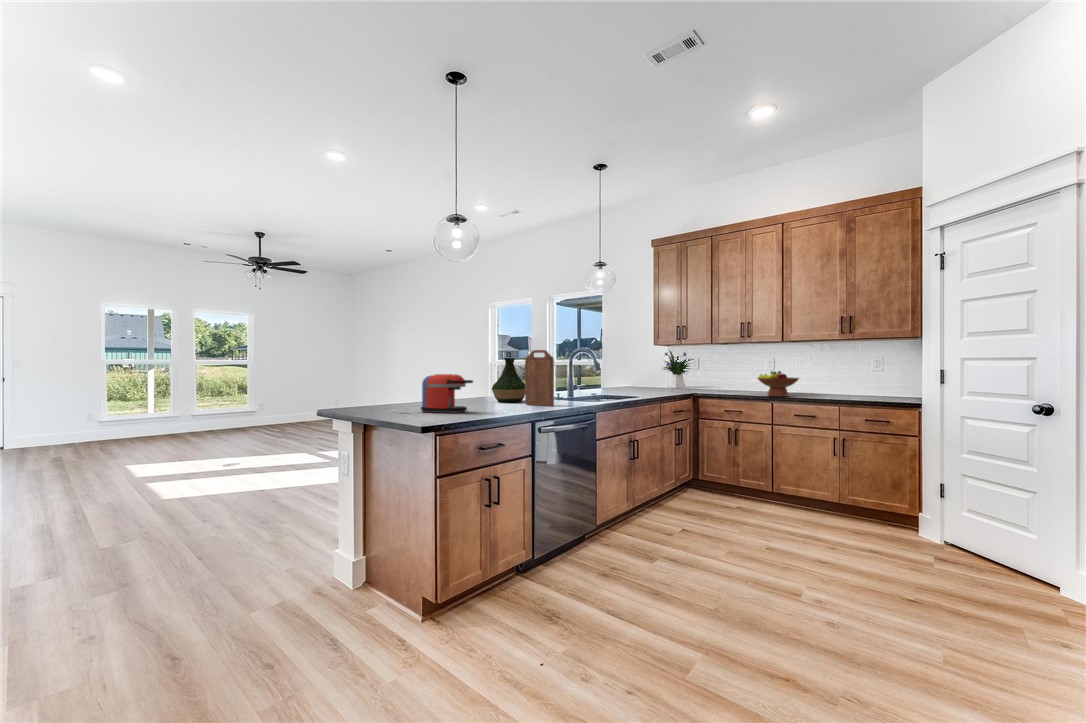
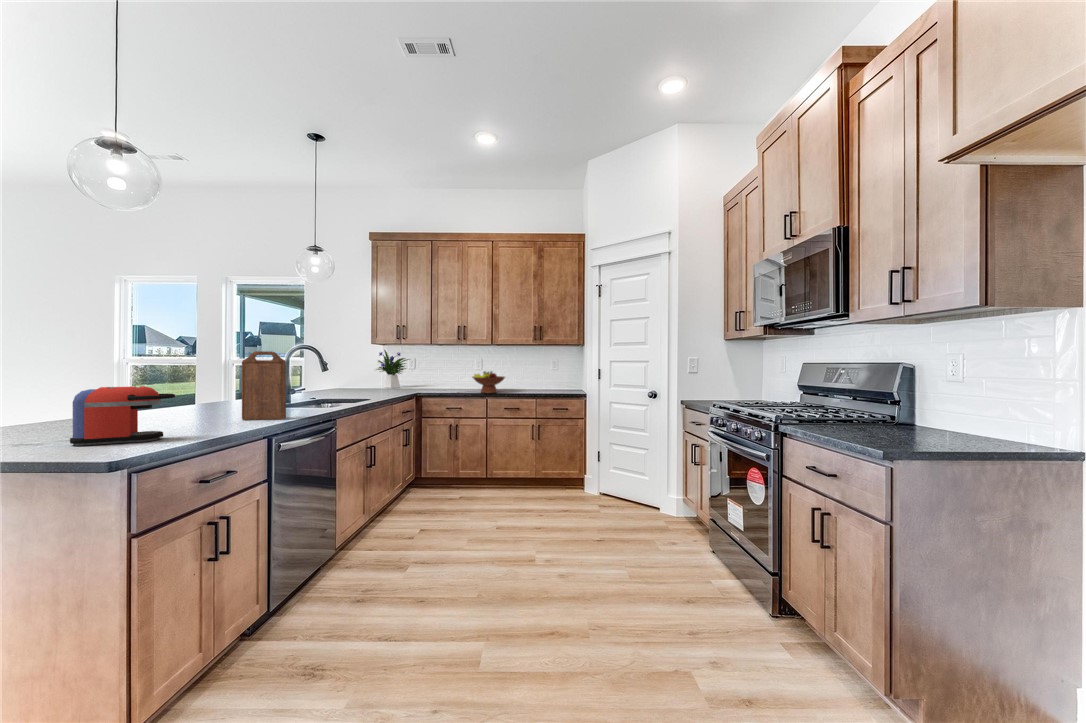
vase: present [492,358,525,403] -> none [180,361,238,419]

